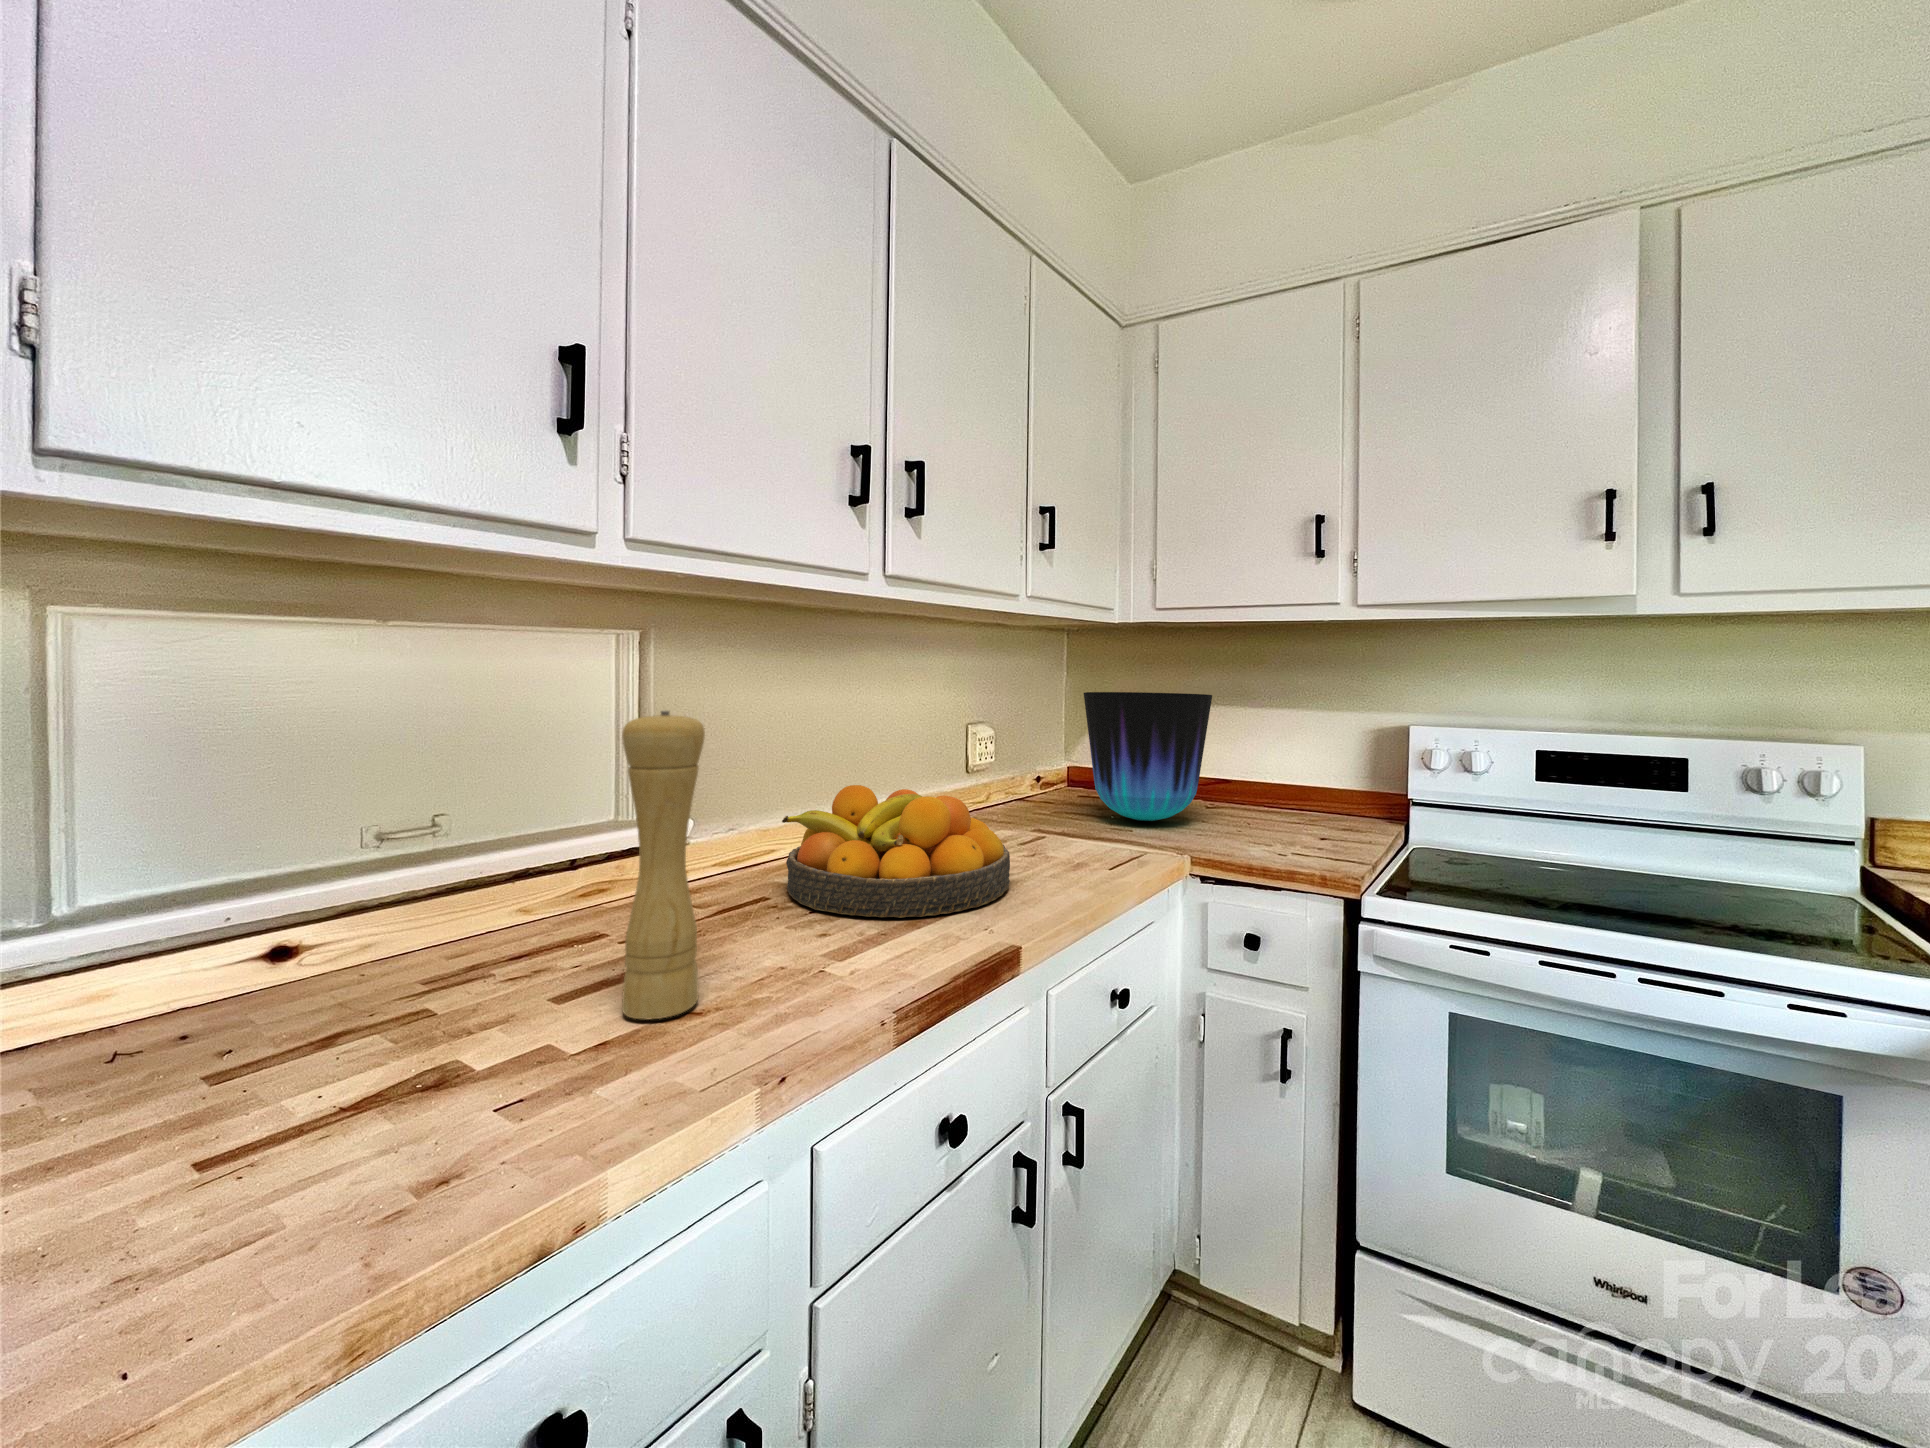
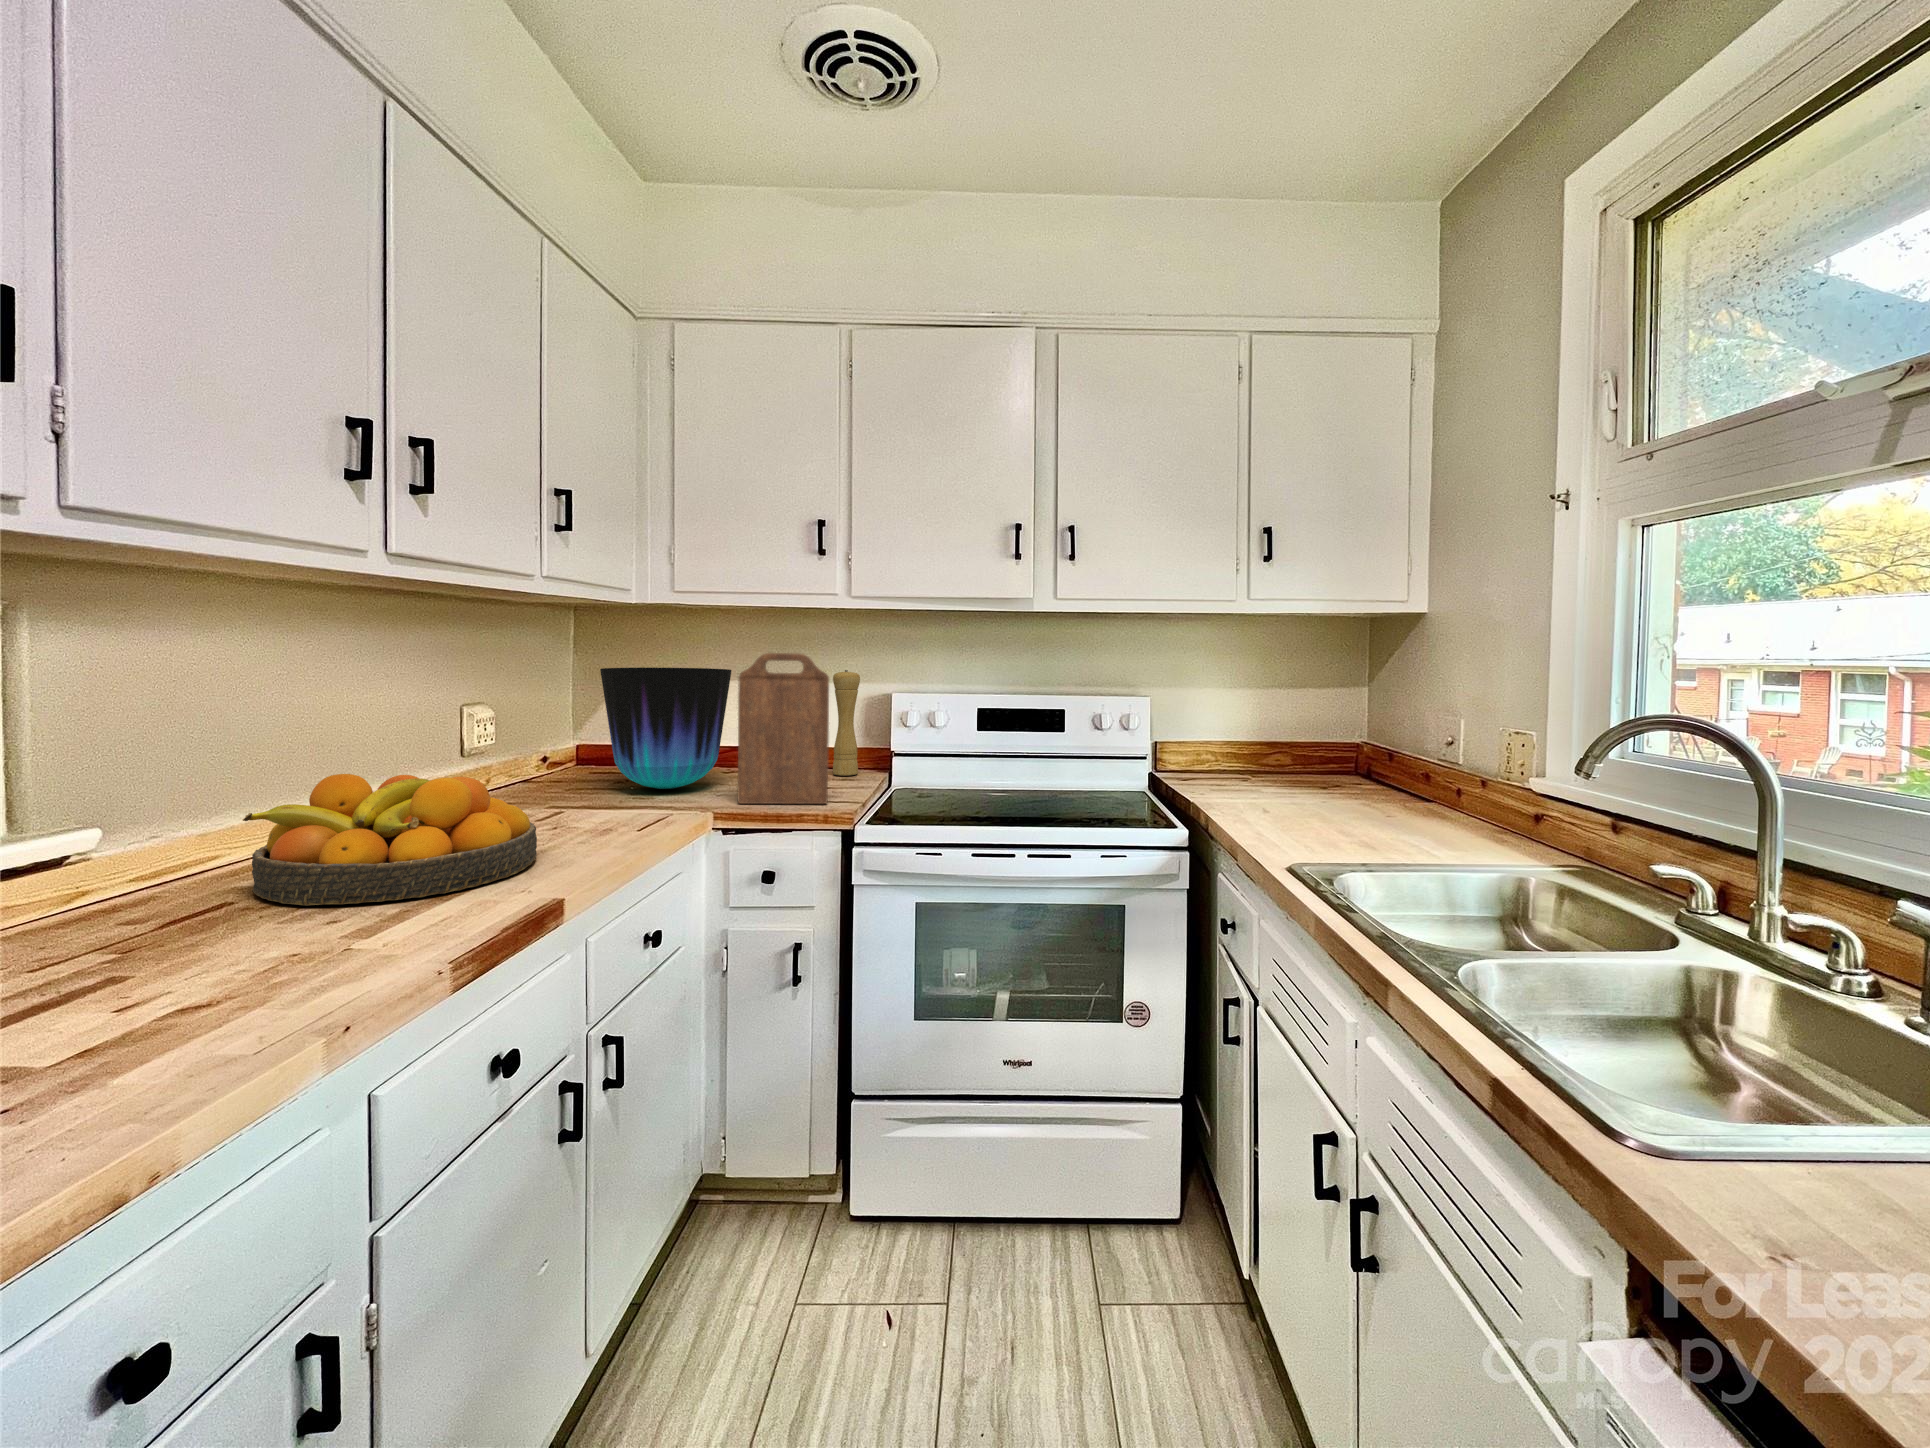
cutting board: none [1217,674,1327,859] -> present [738,653,829,804]
pepper mill: present [622,711,705,1019] -> present [833,670,860,776]

